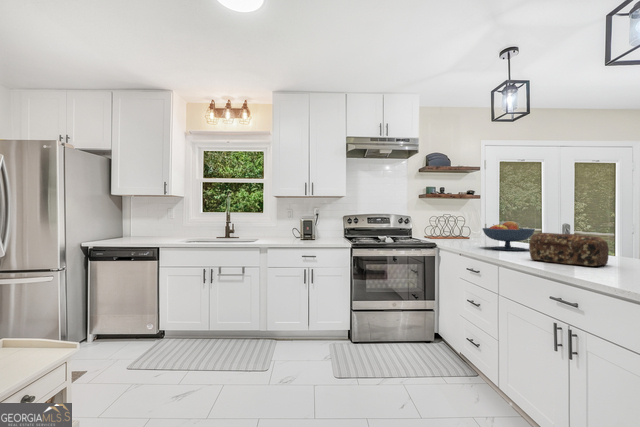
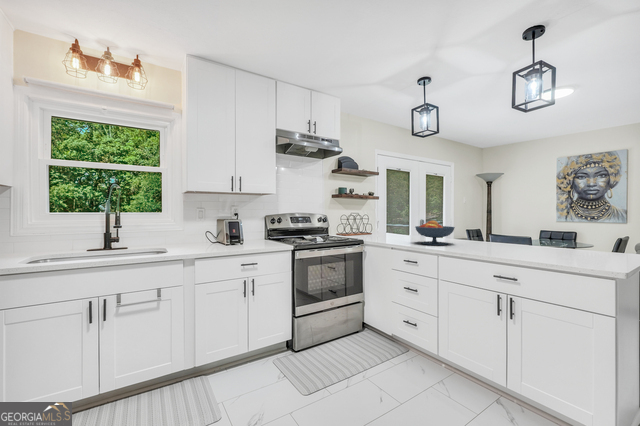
bread loaf: present [529,233,609,266] -> none [482,231,535,256]

